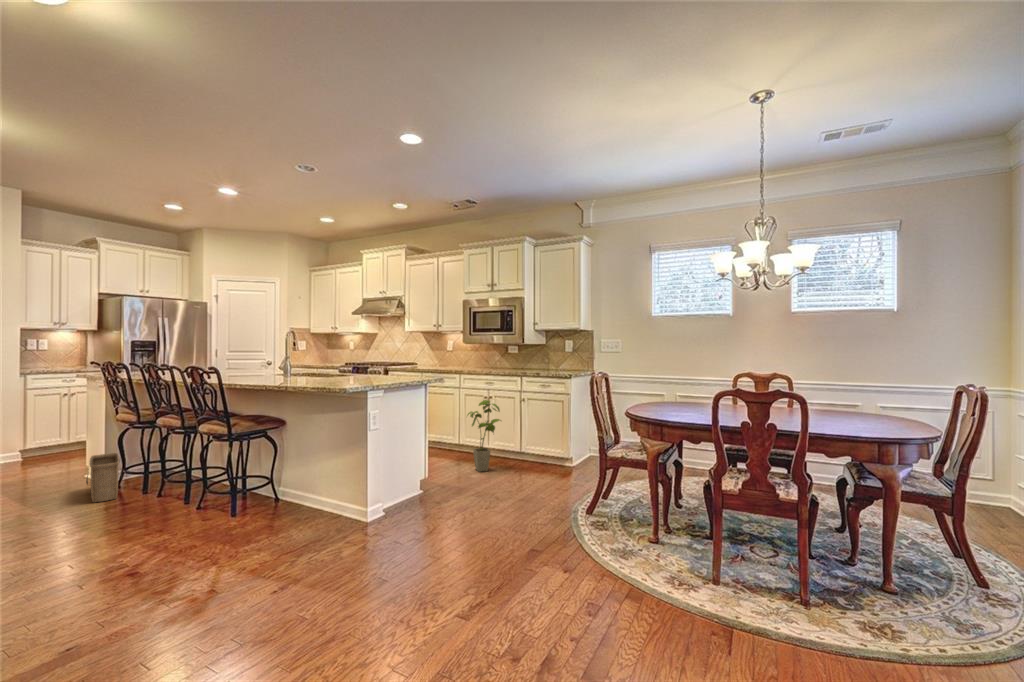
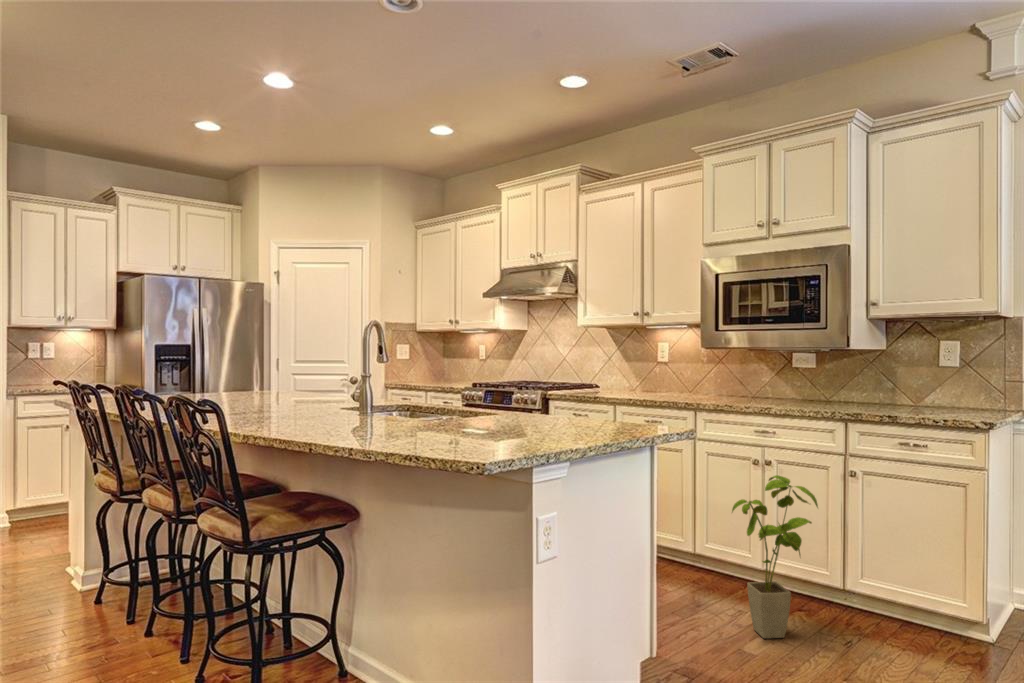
basket: present [86,453,122,502] -> none [33,543,97,643]

